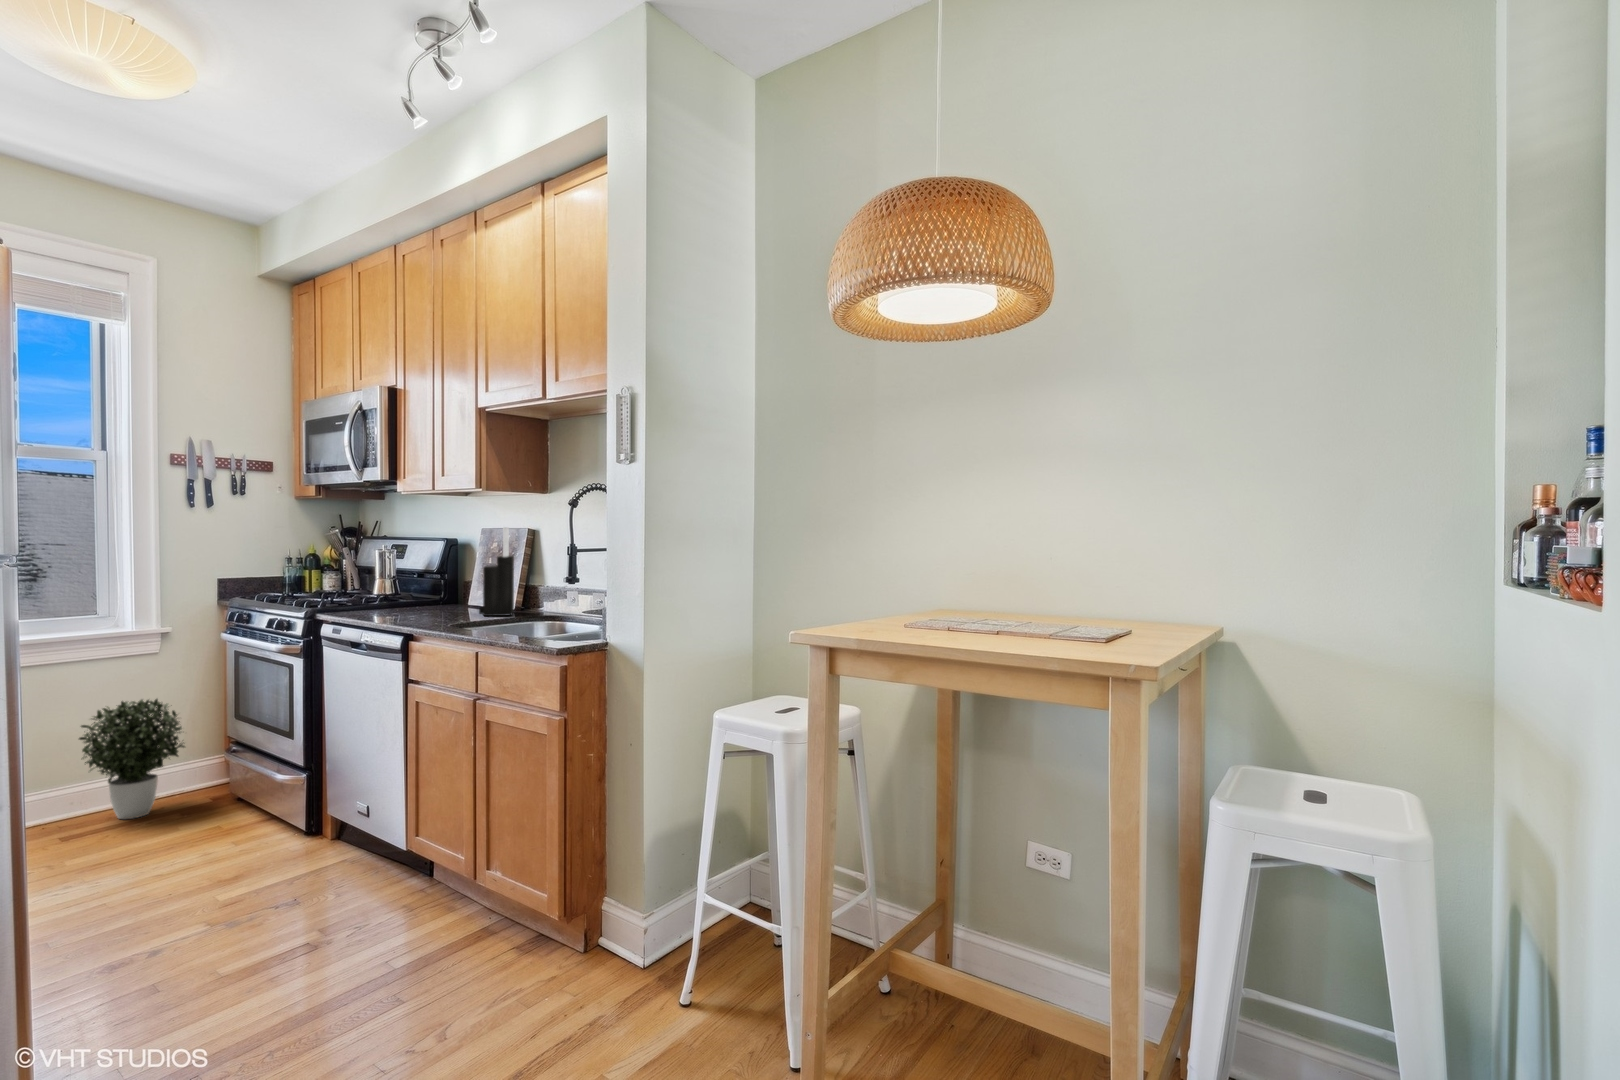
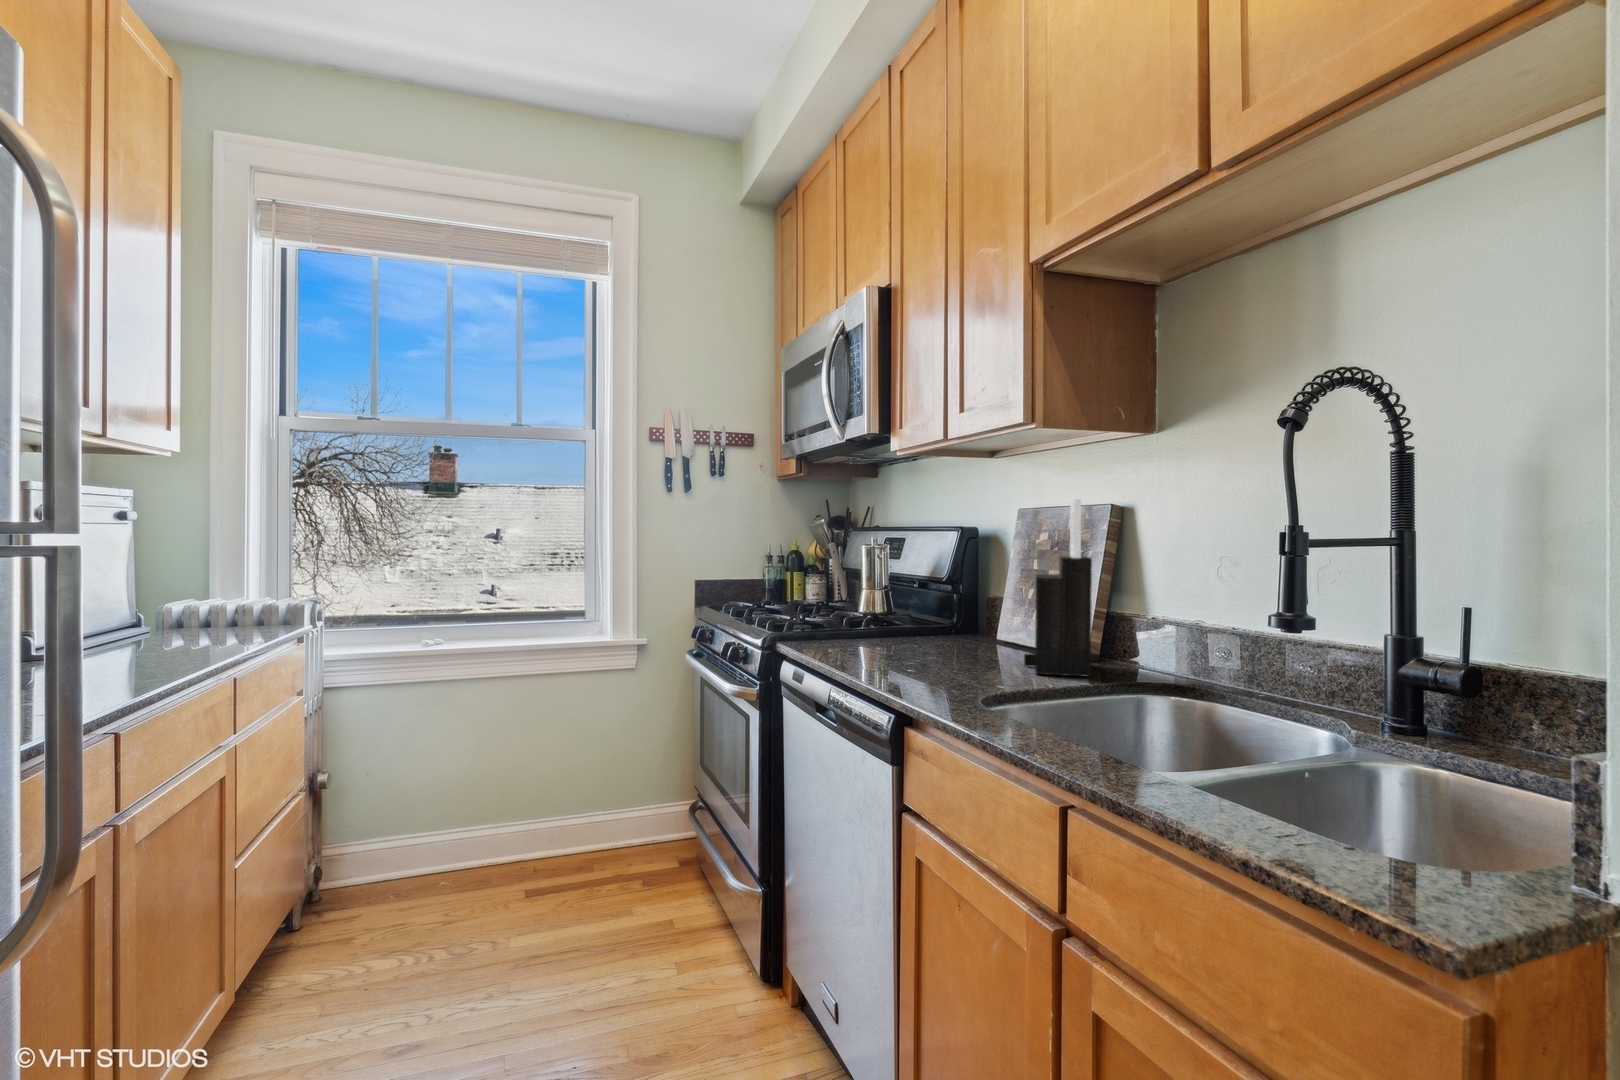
potted plant: present [79,699,185,819] -> none [552,726,654,876]

